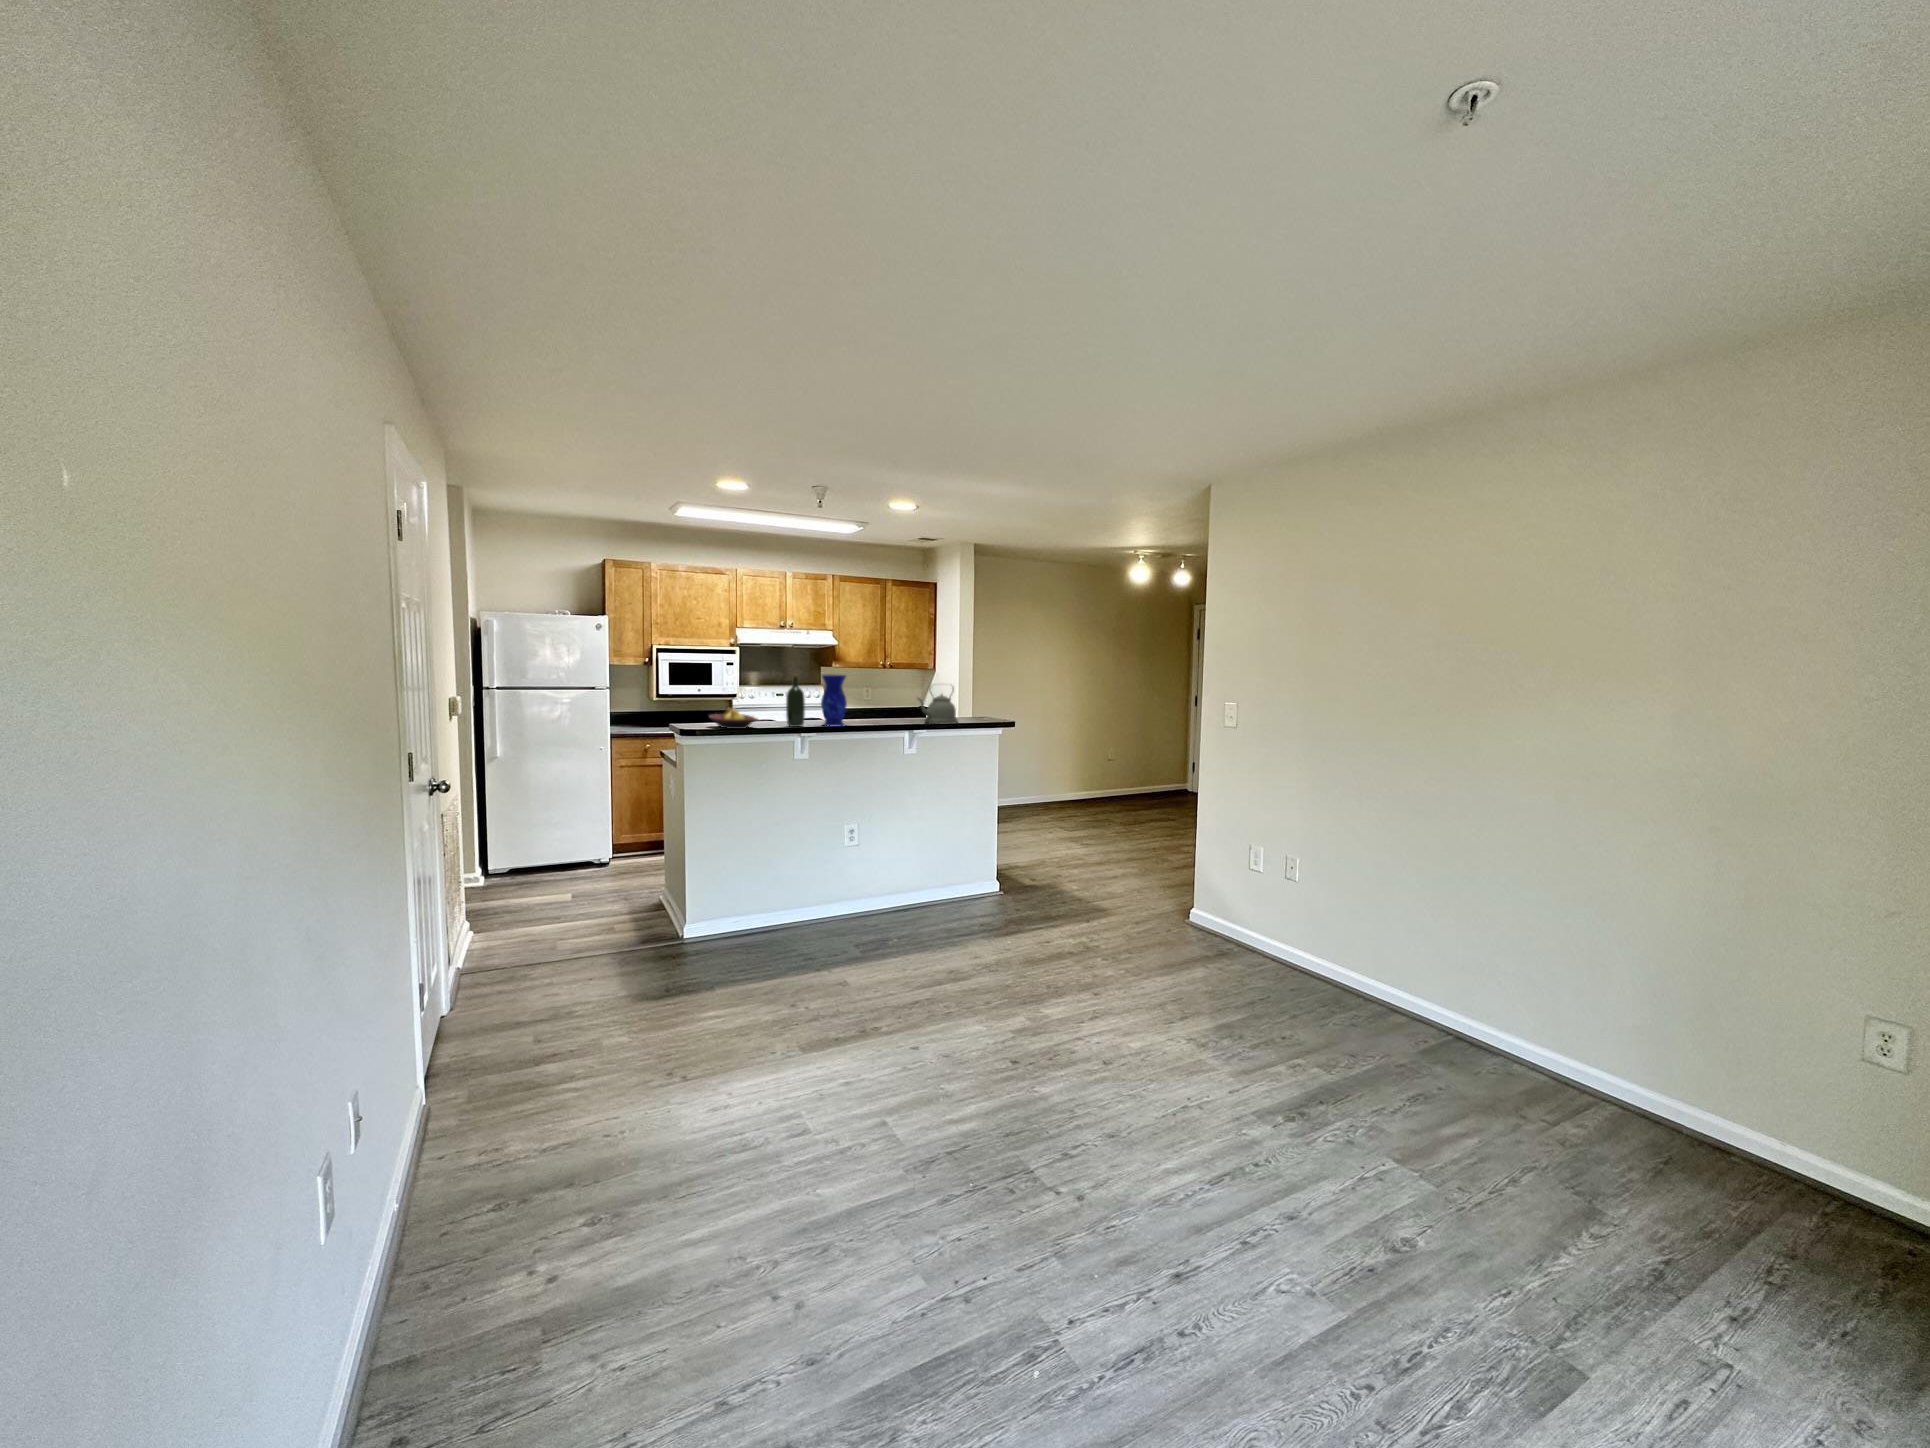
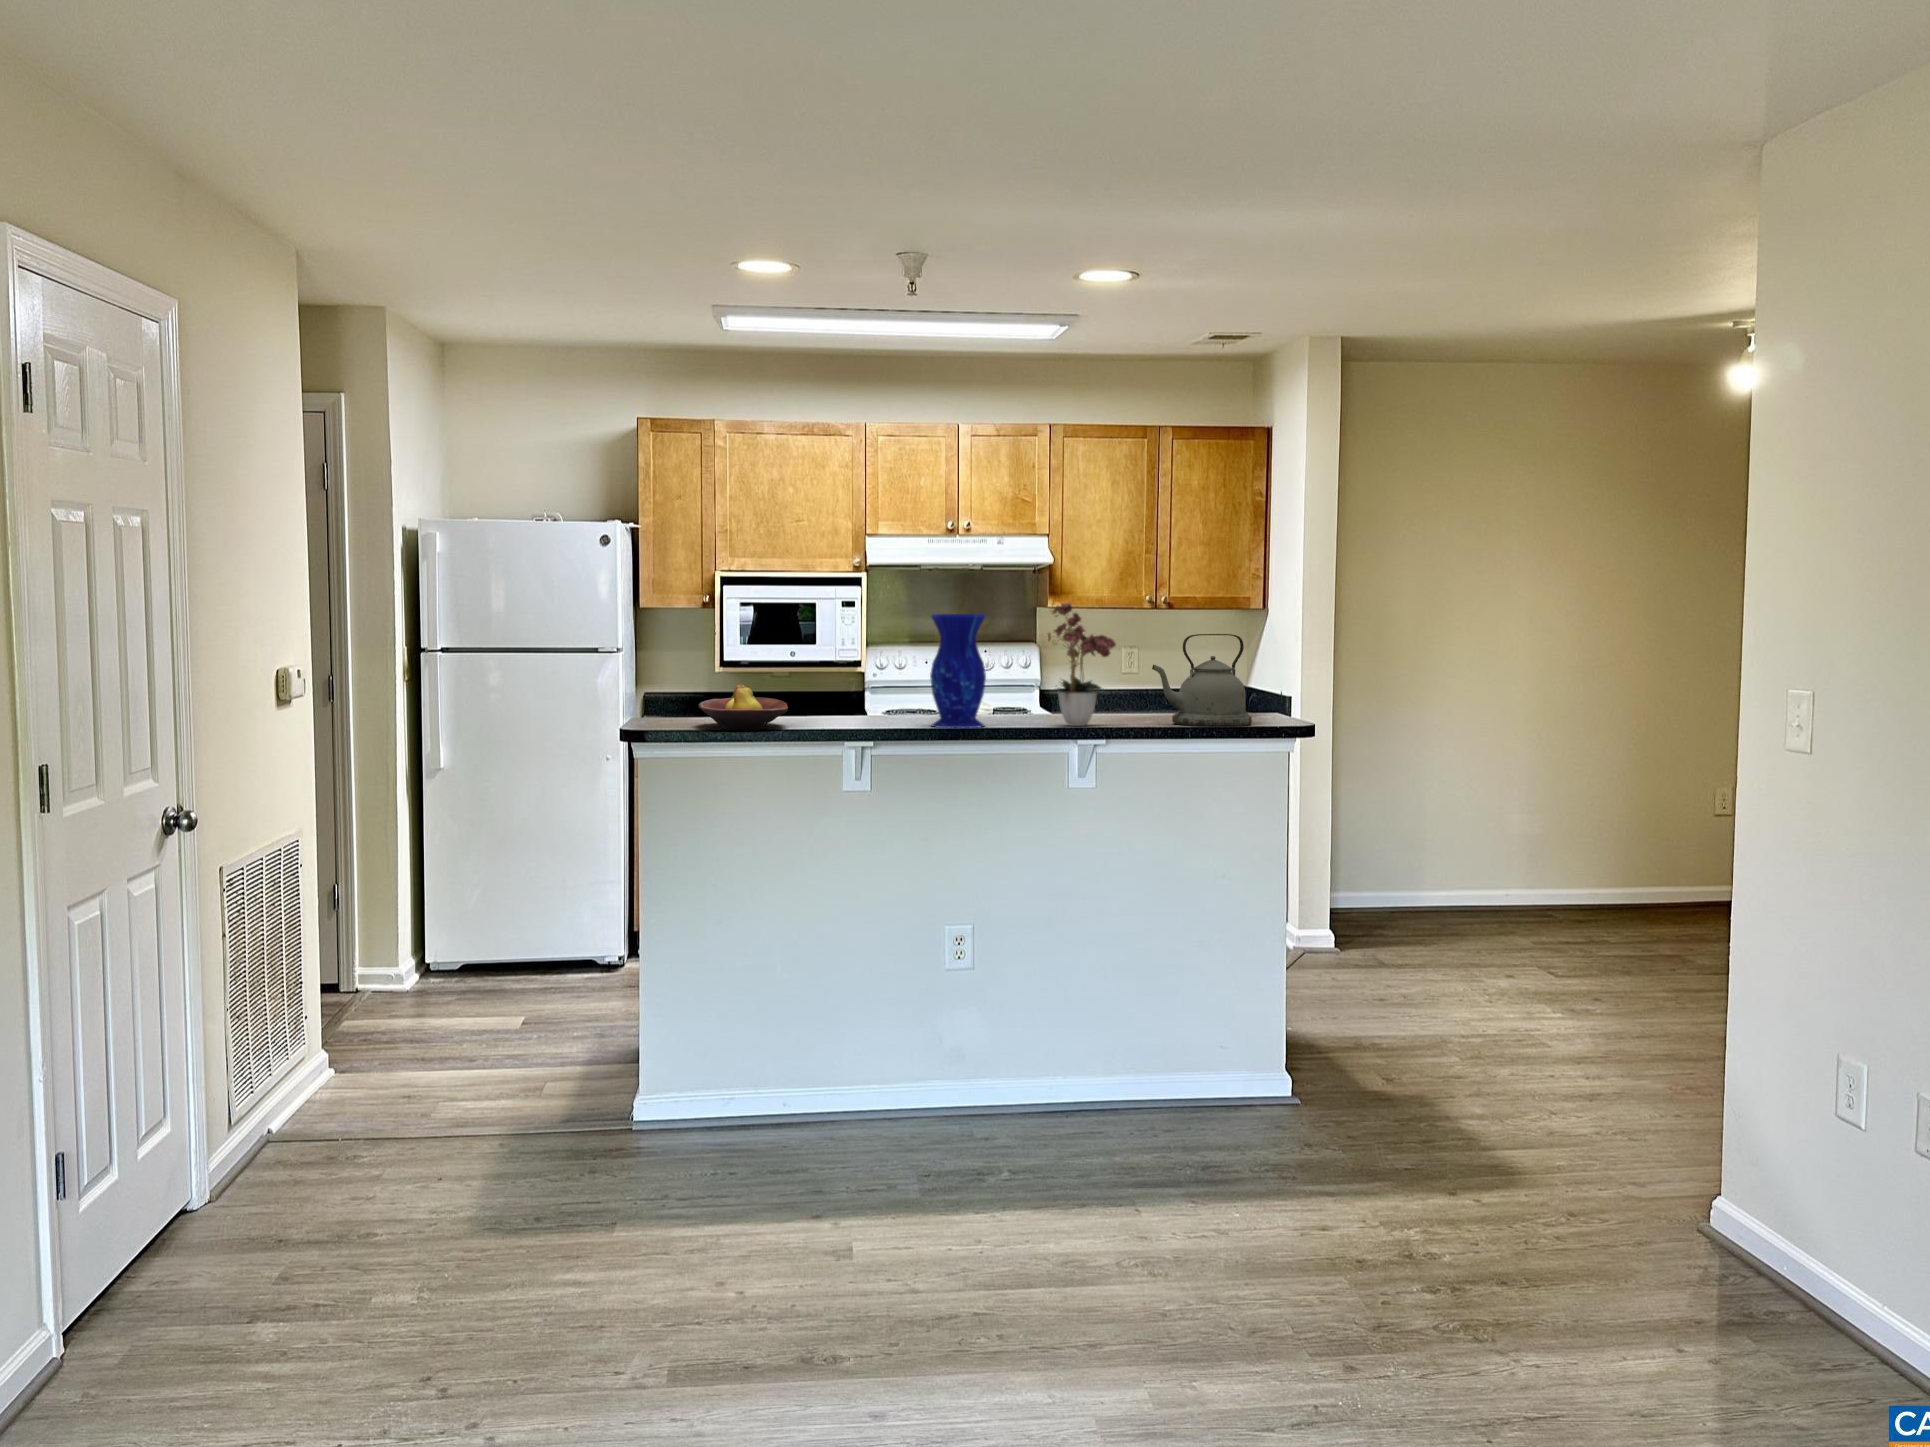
flower arrangement: none [871,667,905,725] -> present [1048,603,1116,726]
wine bottle: present [786,675,805,727] -> none [855,614,893,727]

